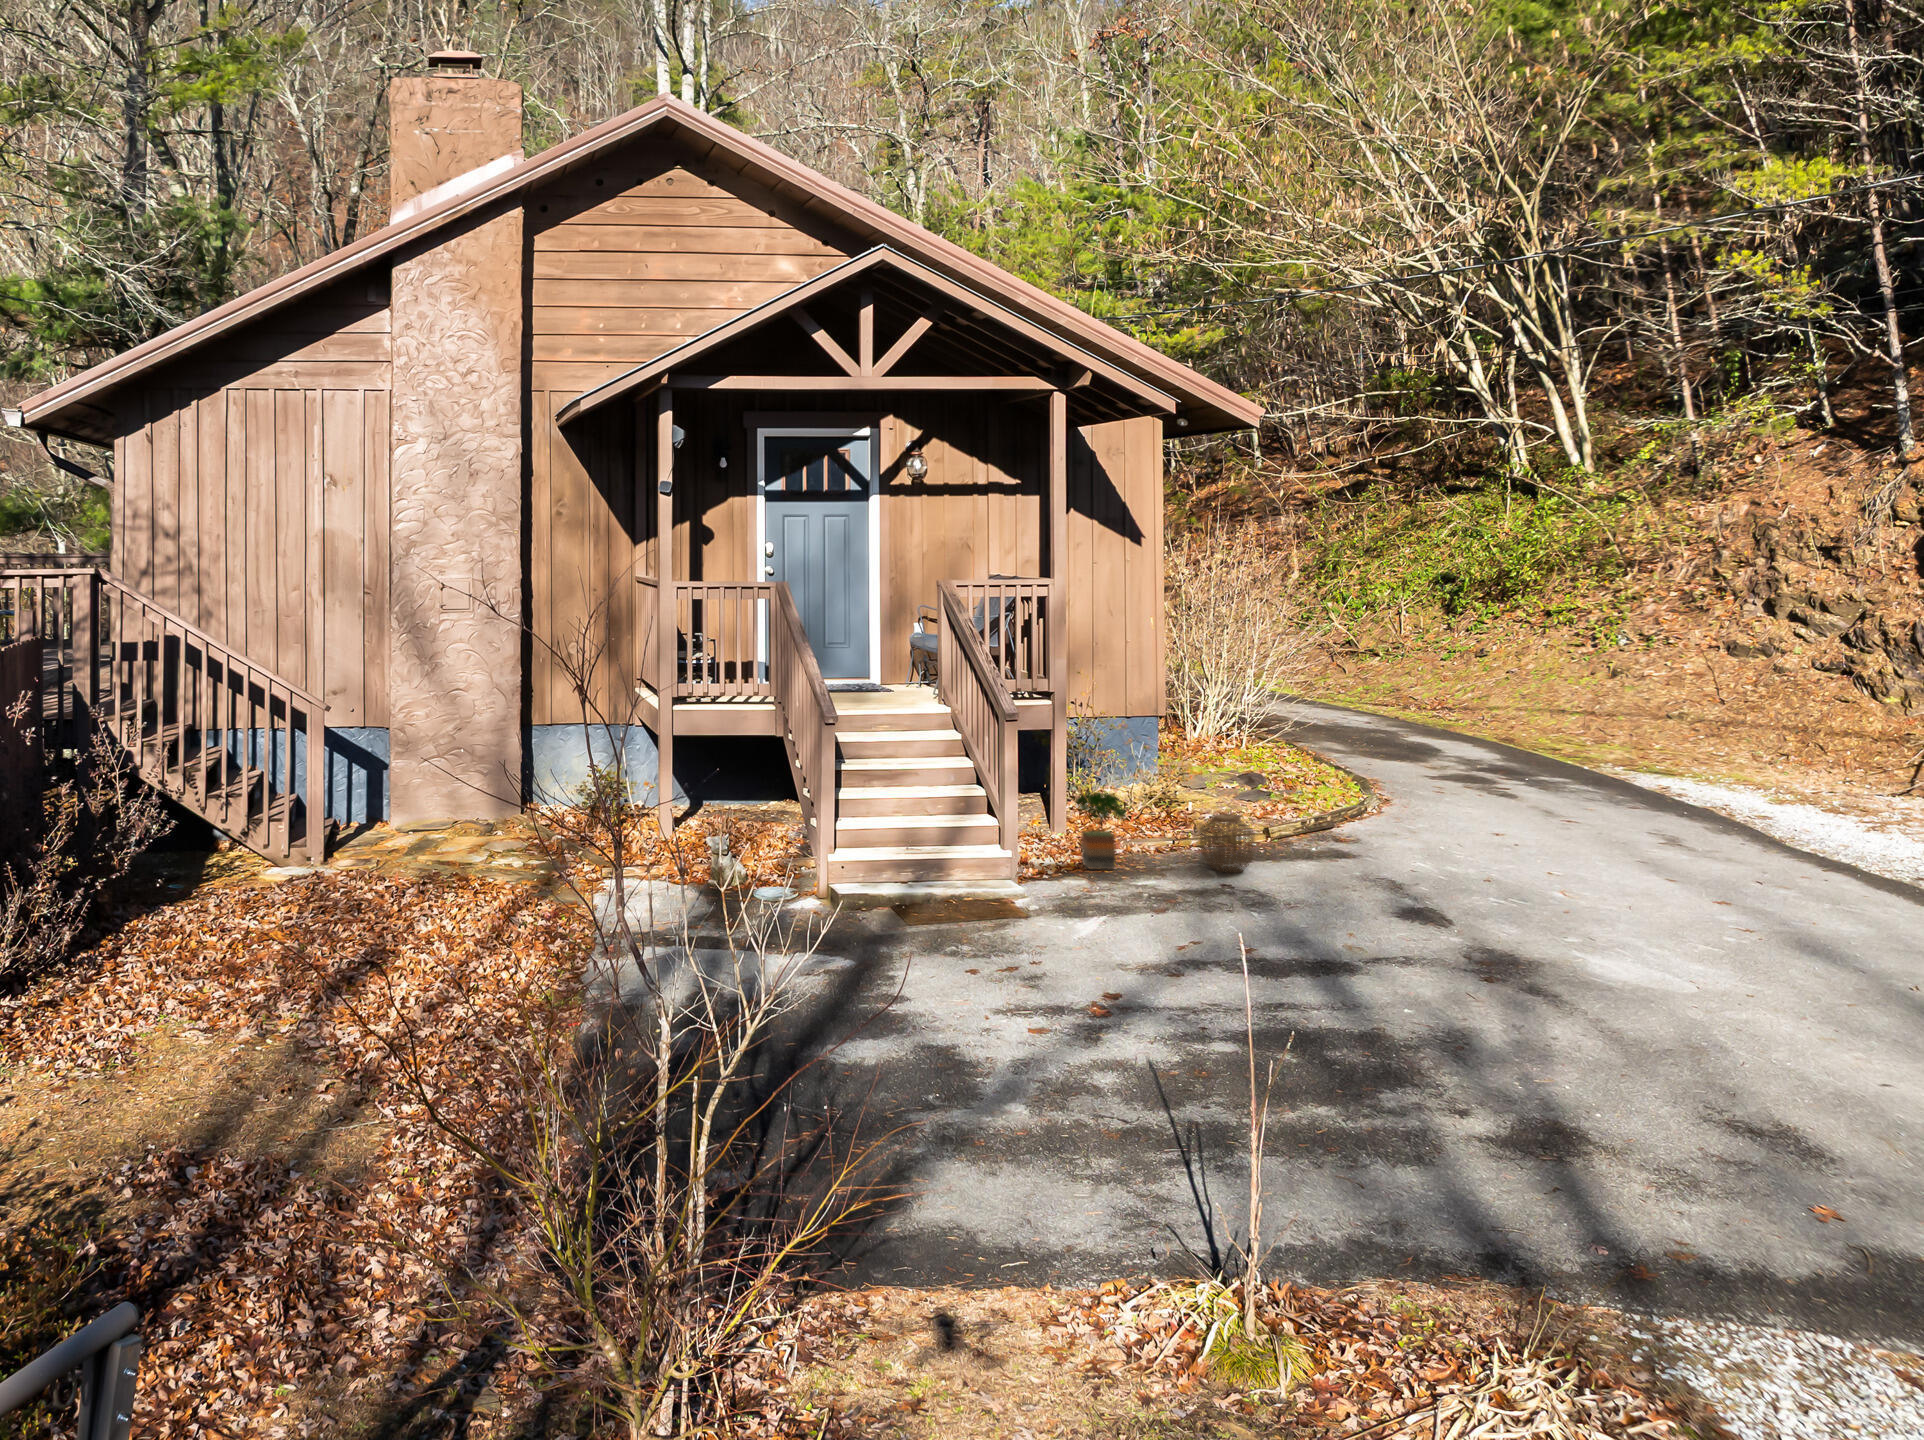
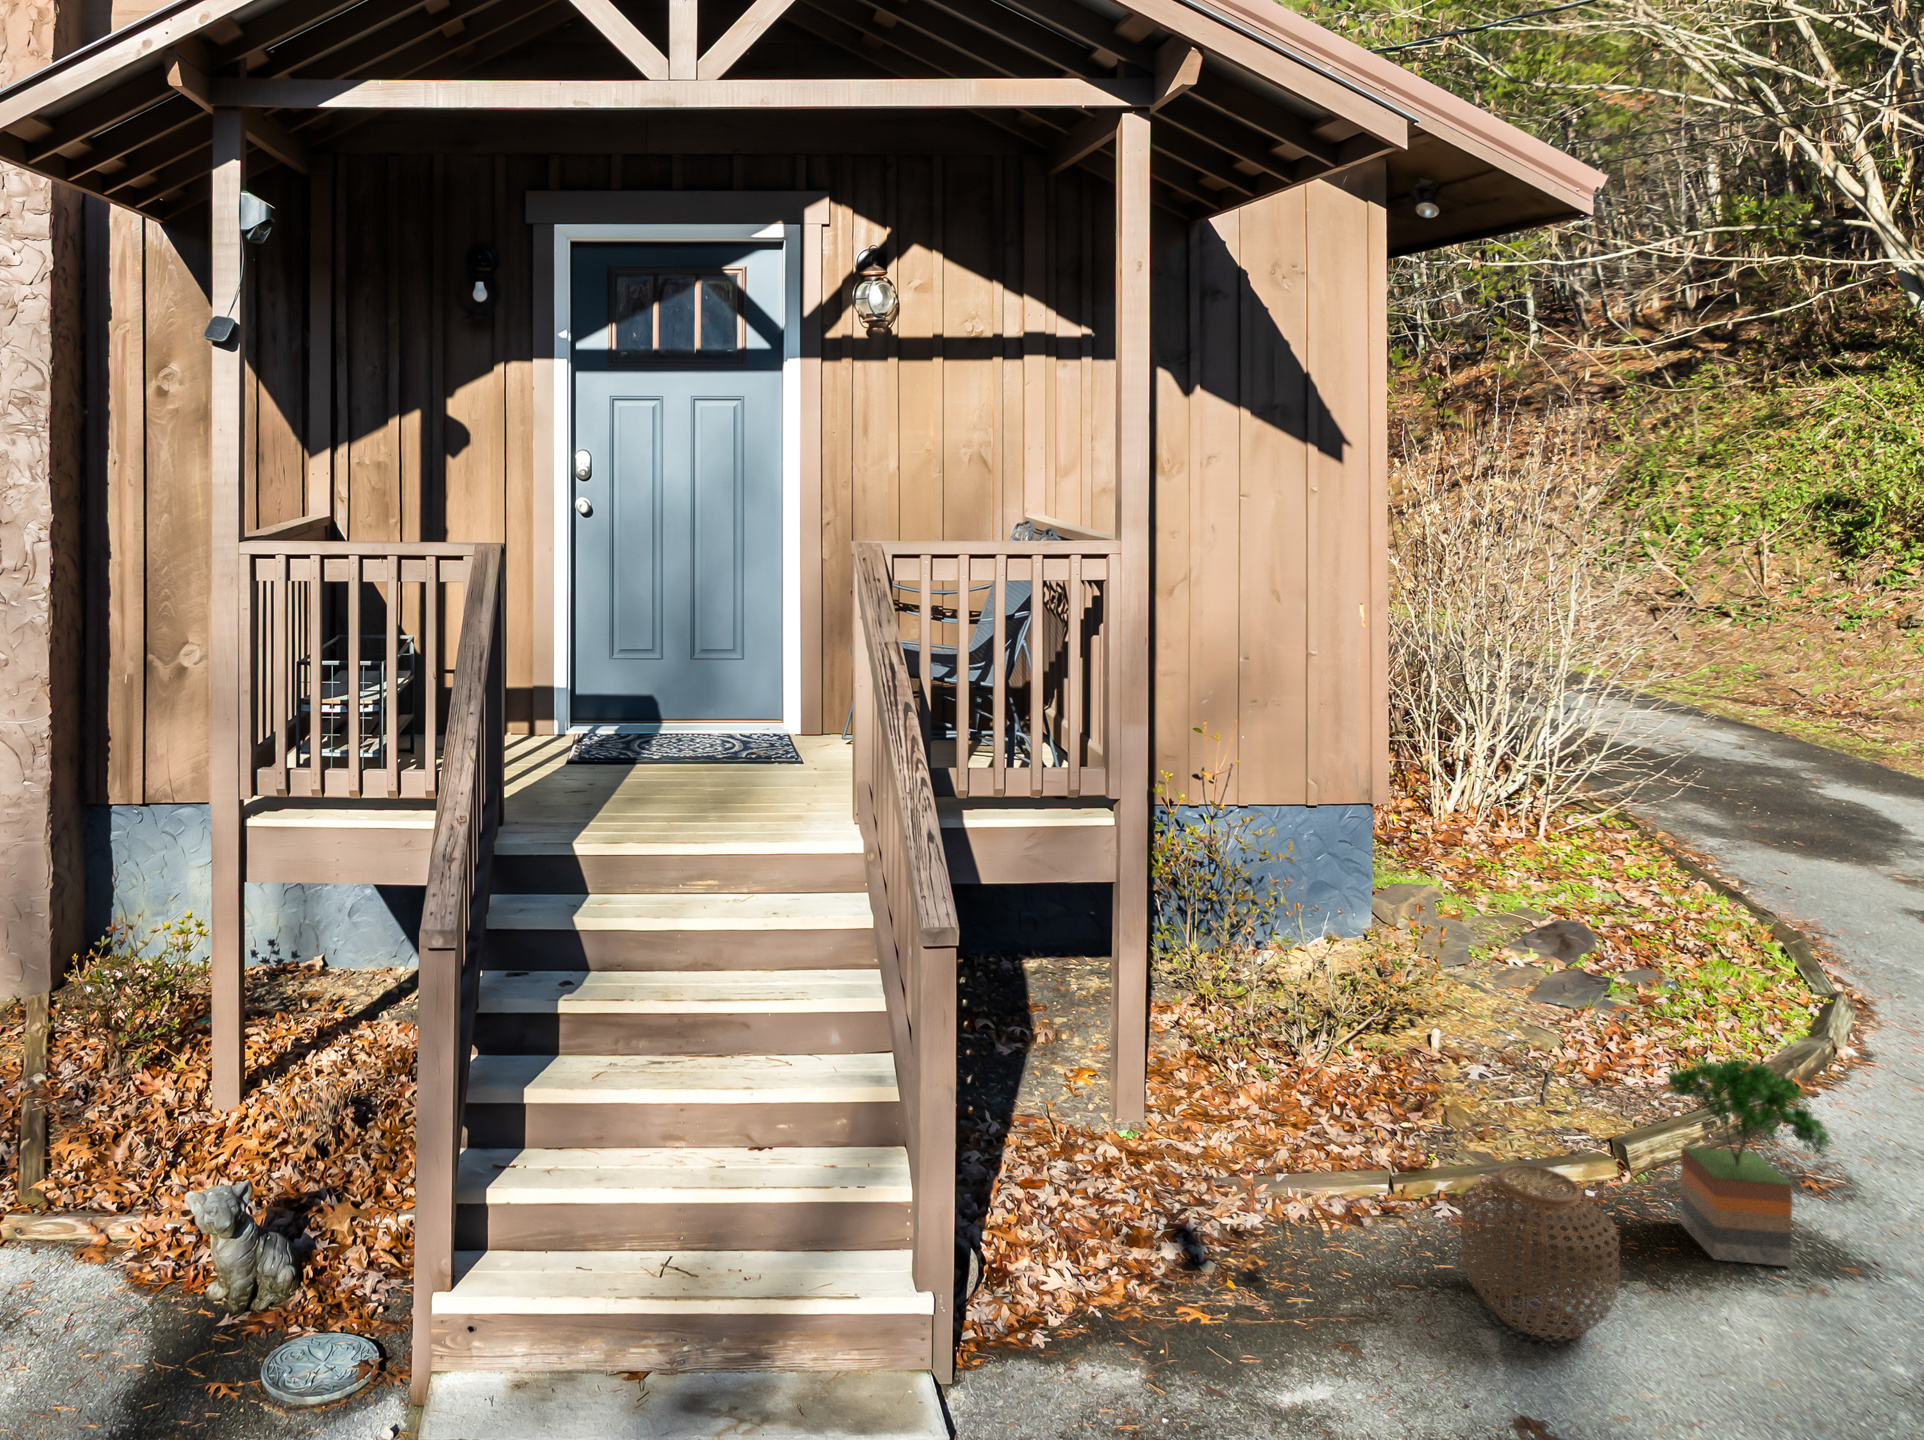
potted tree: present [1074,792,1126,870] -> present [1664,1059,1832,1266]

